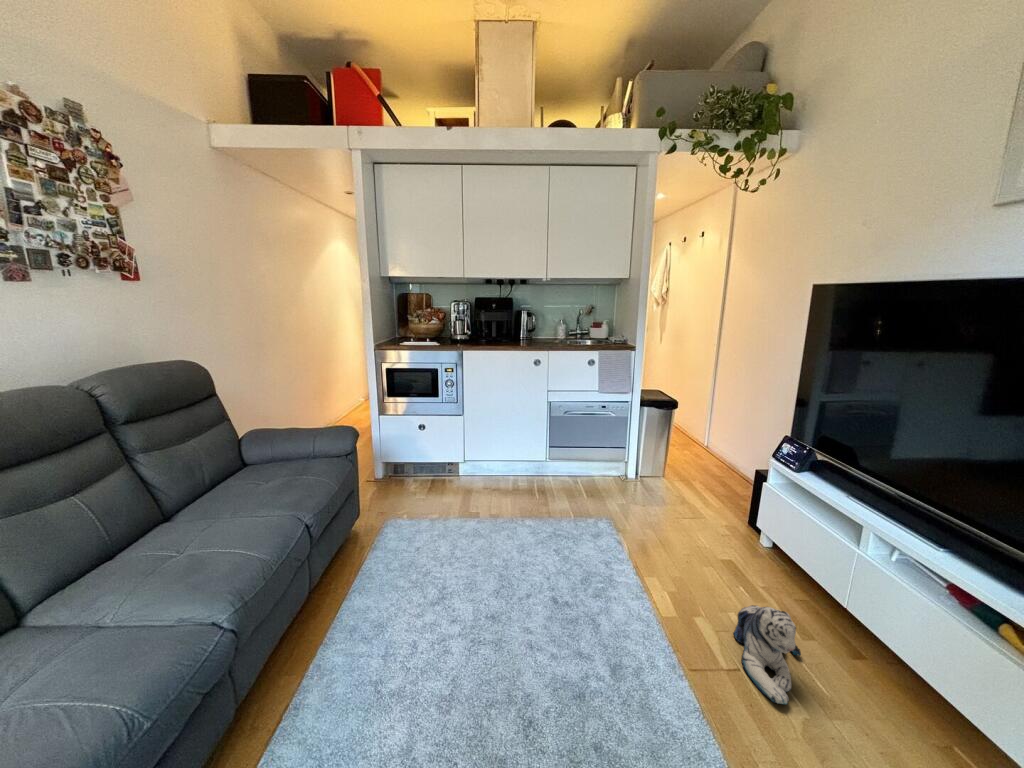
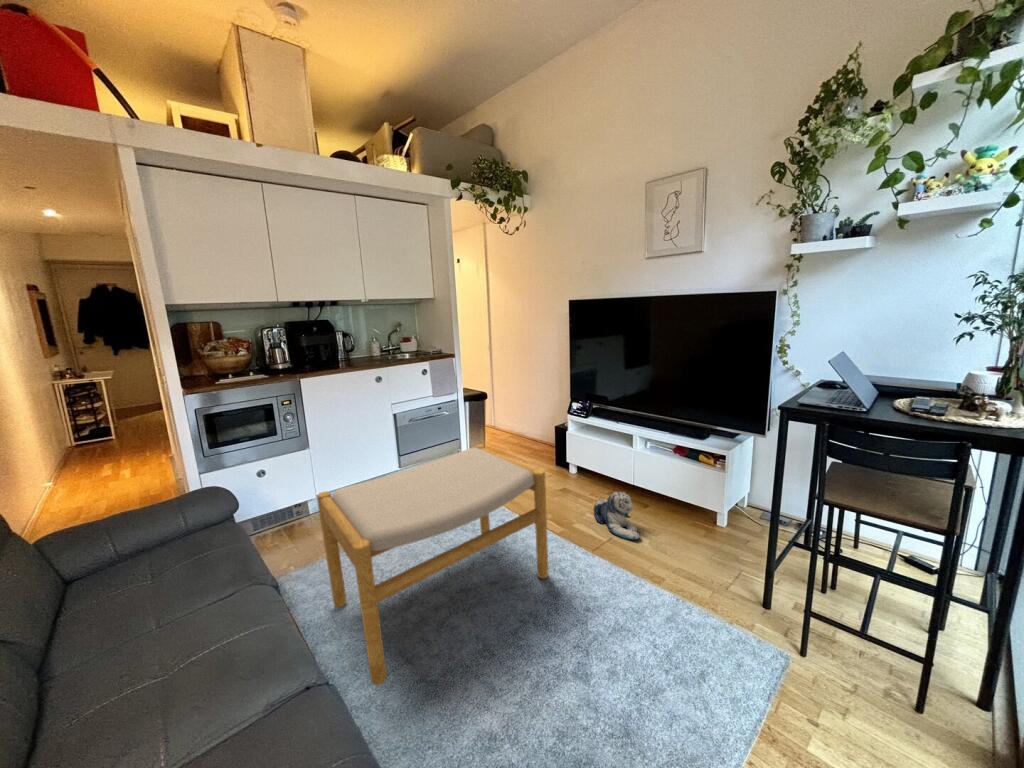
footstool: none [341,456,604,665] -> present [317,444,548,685]

